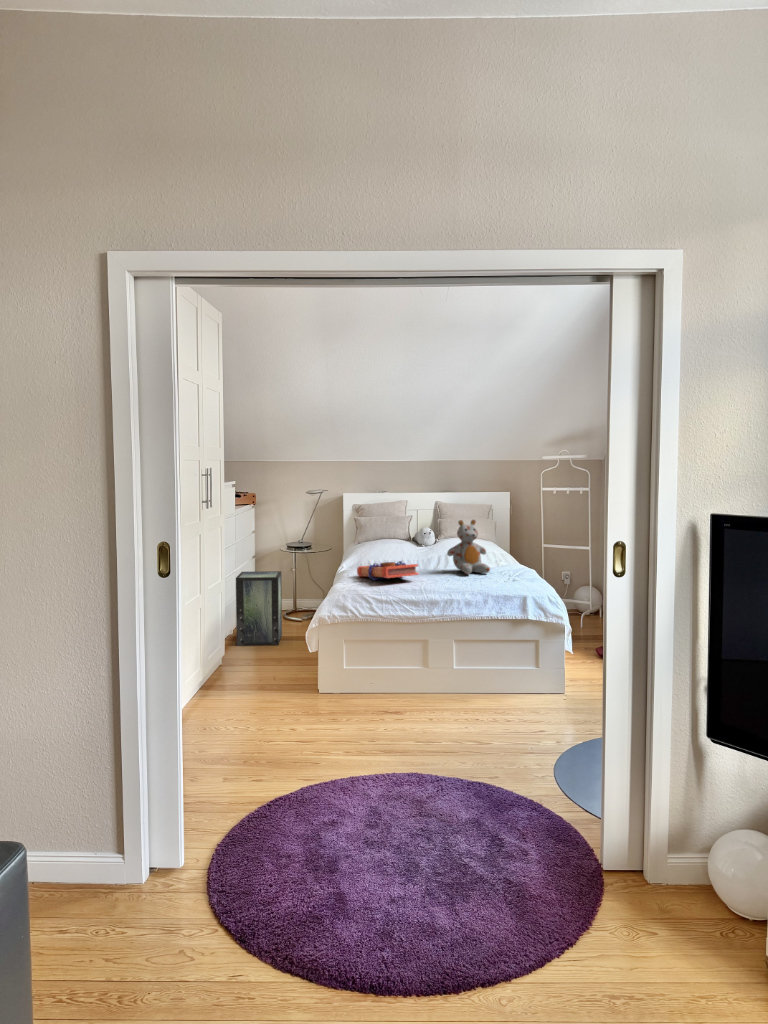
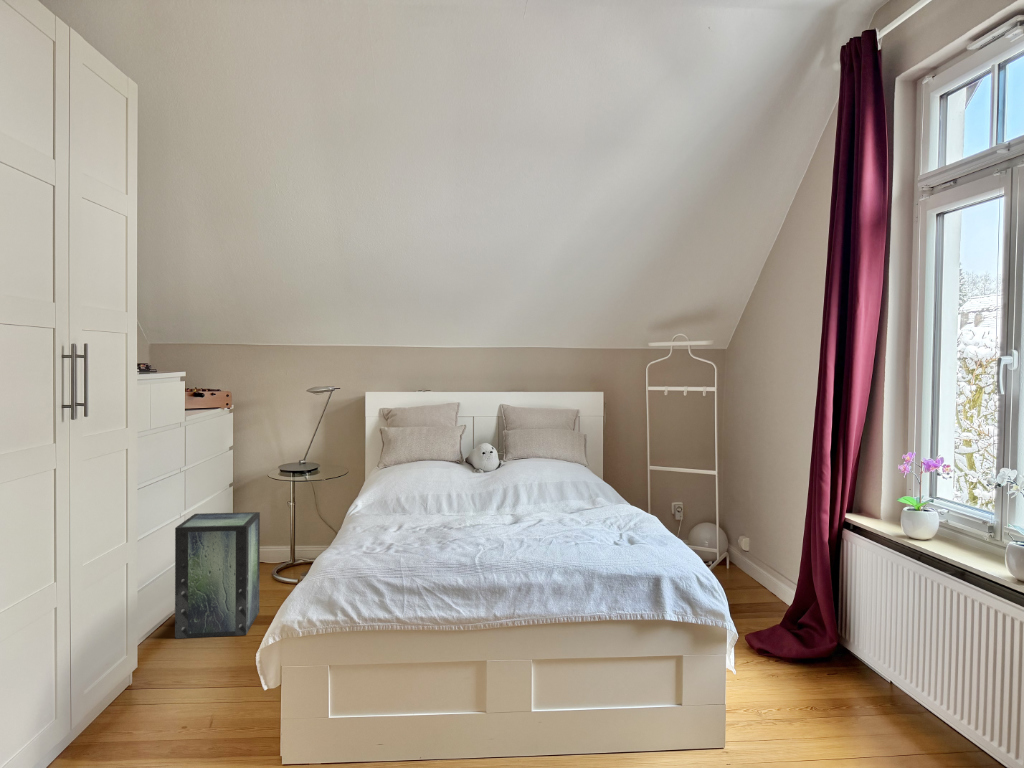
stuffed bear: present [447,520,490,574] -> none [518,435,588,527]
book: present [357,561,419,580] -> none [367,506,471,542]

